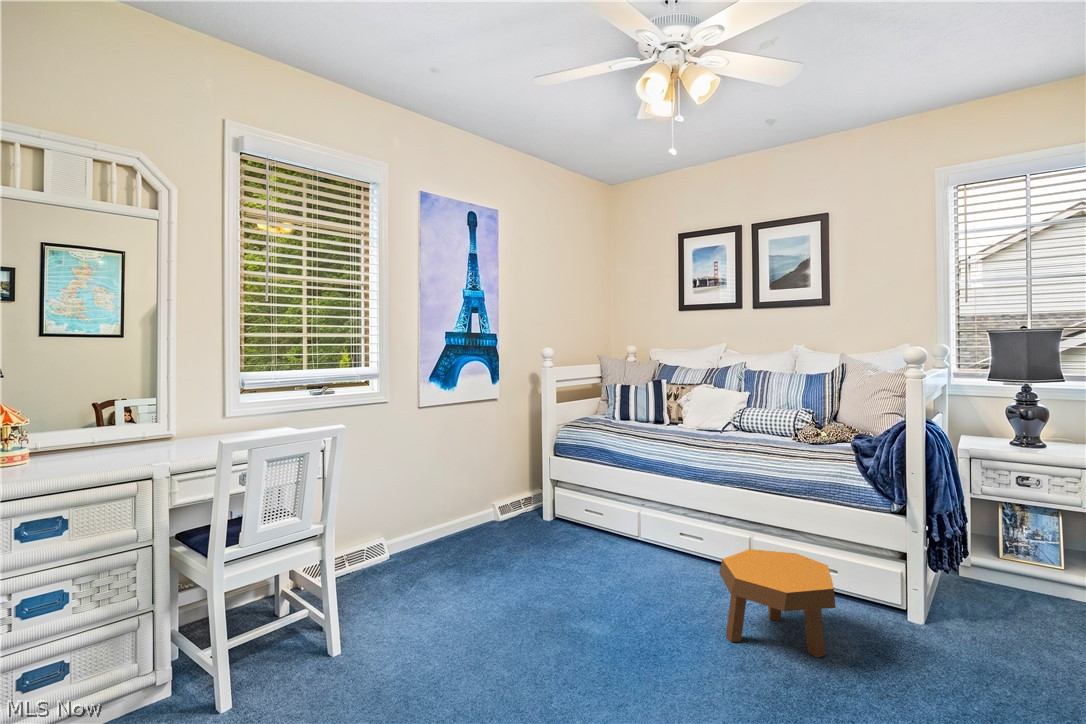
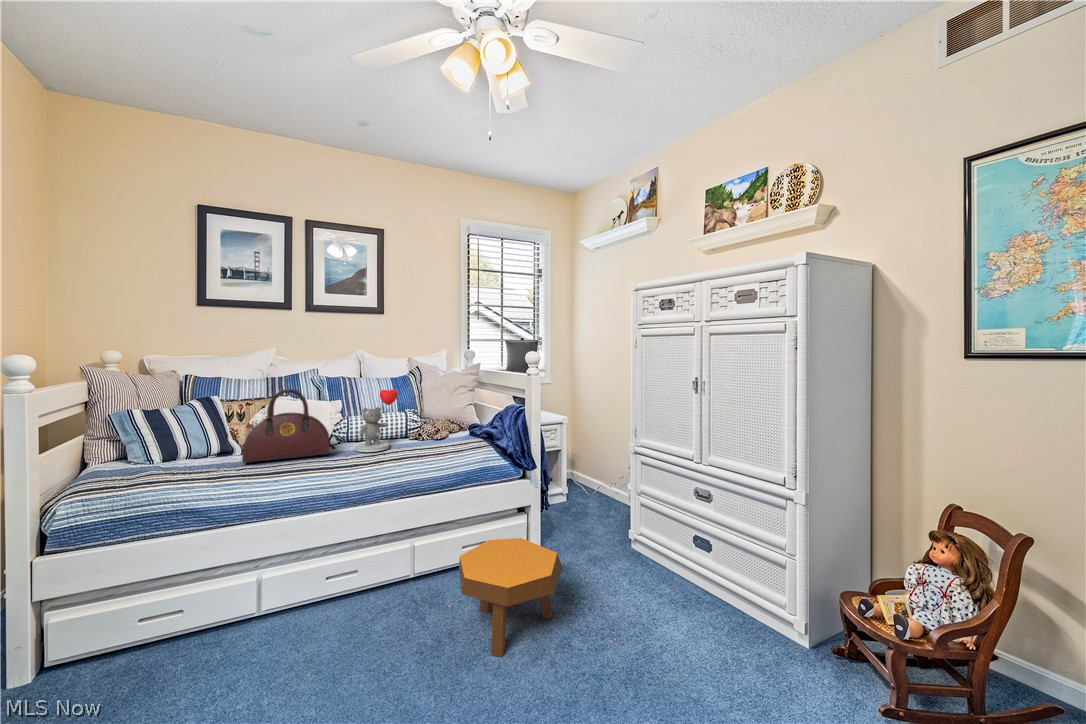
handbag: none [646,377,709,435] -> present [242,389,330,463]
teddy bear: none [724,384,764,441] -> present [355,389,397,452]

